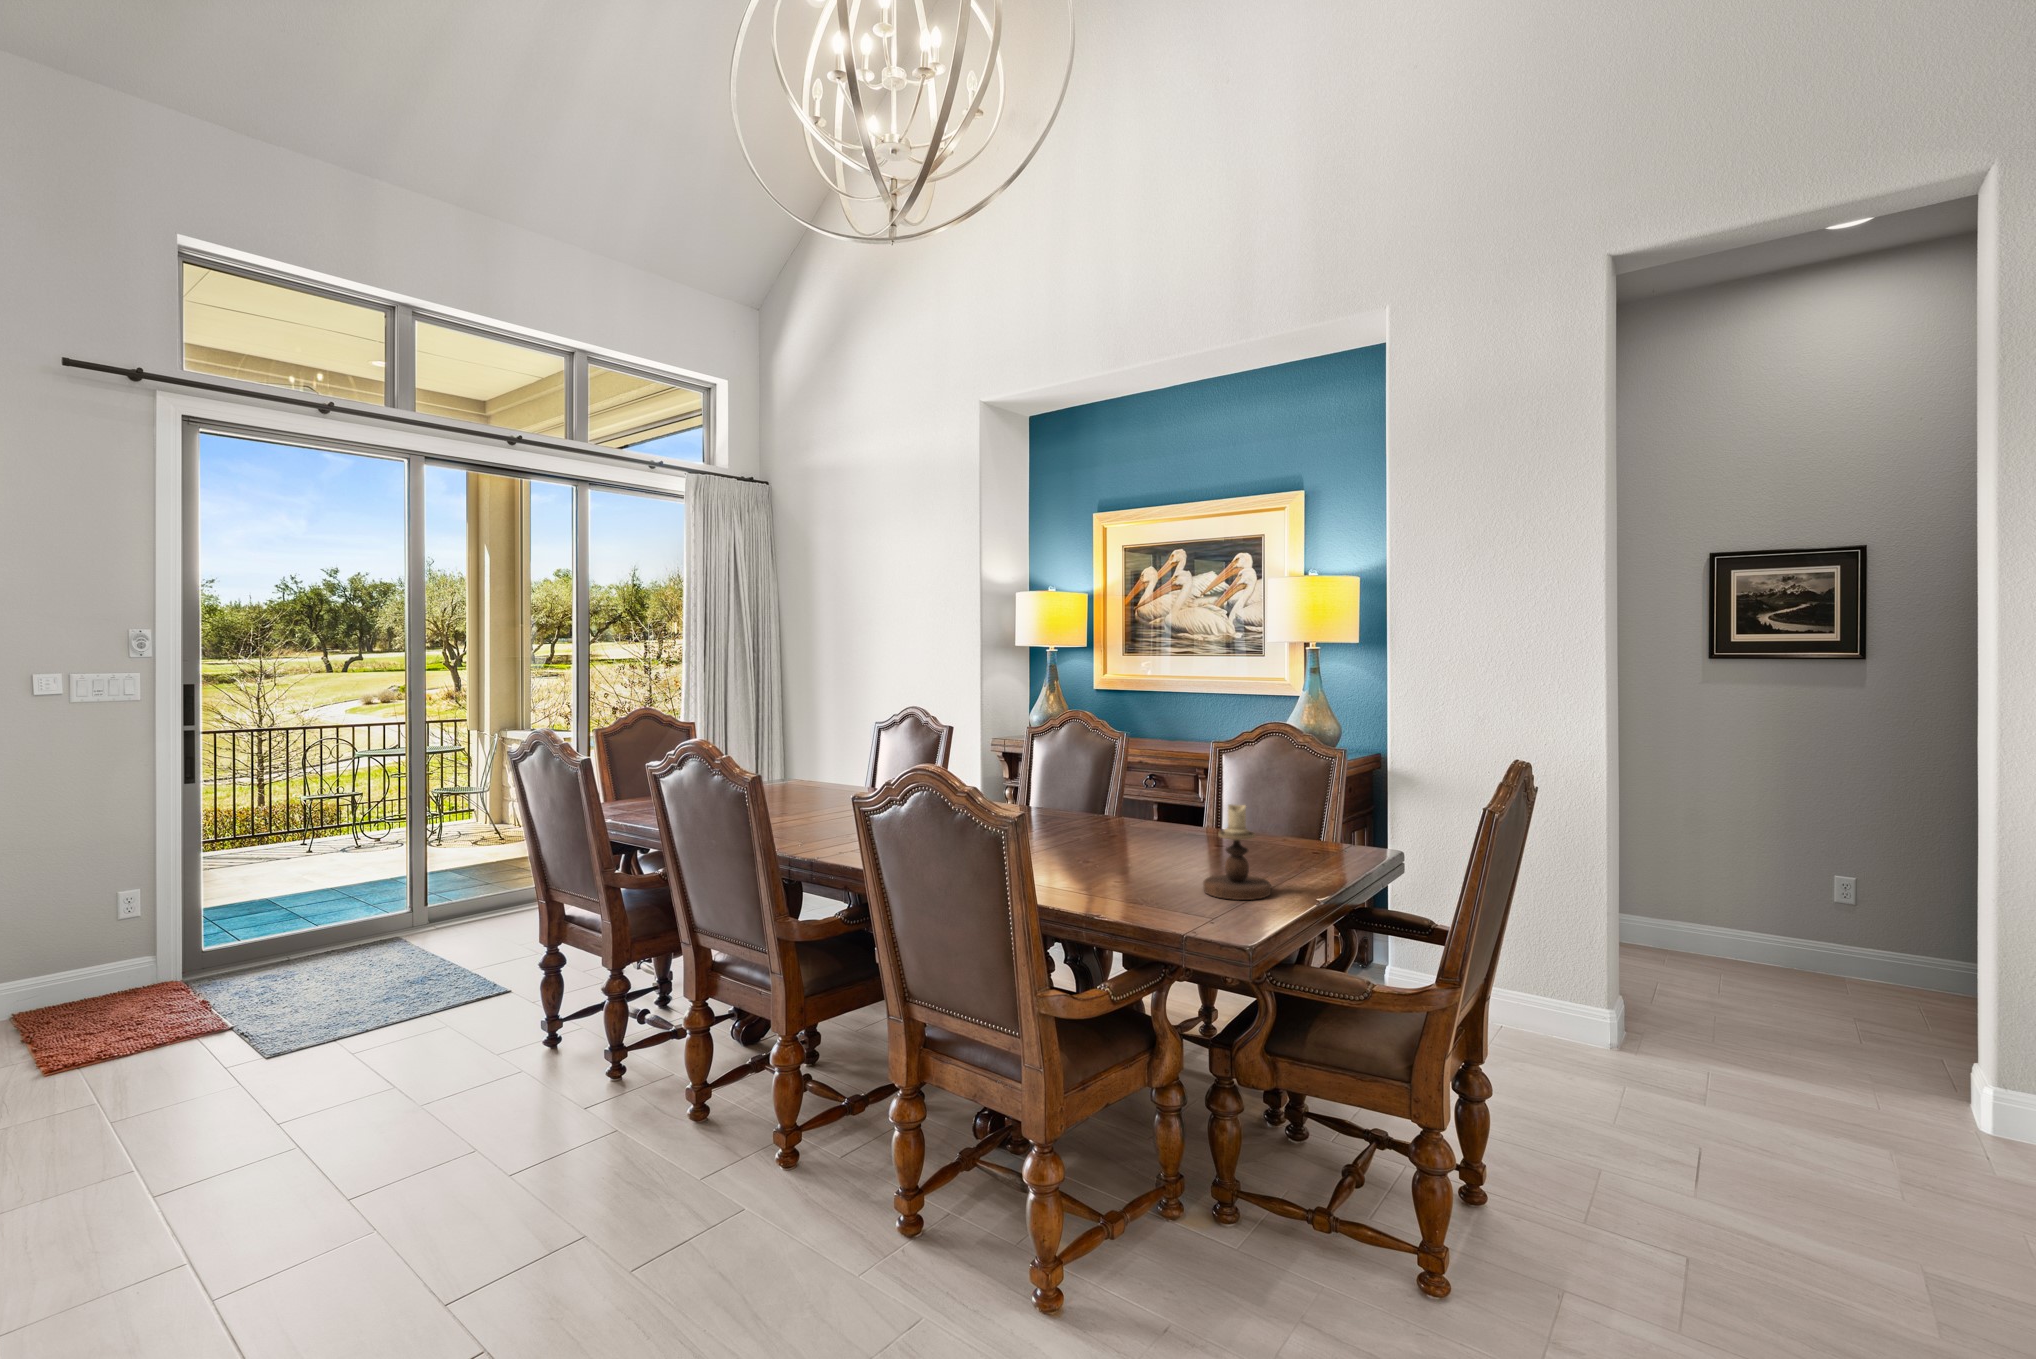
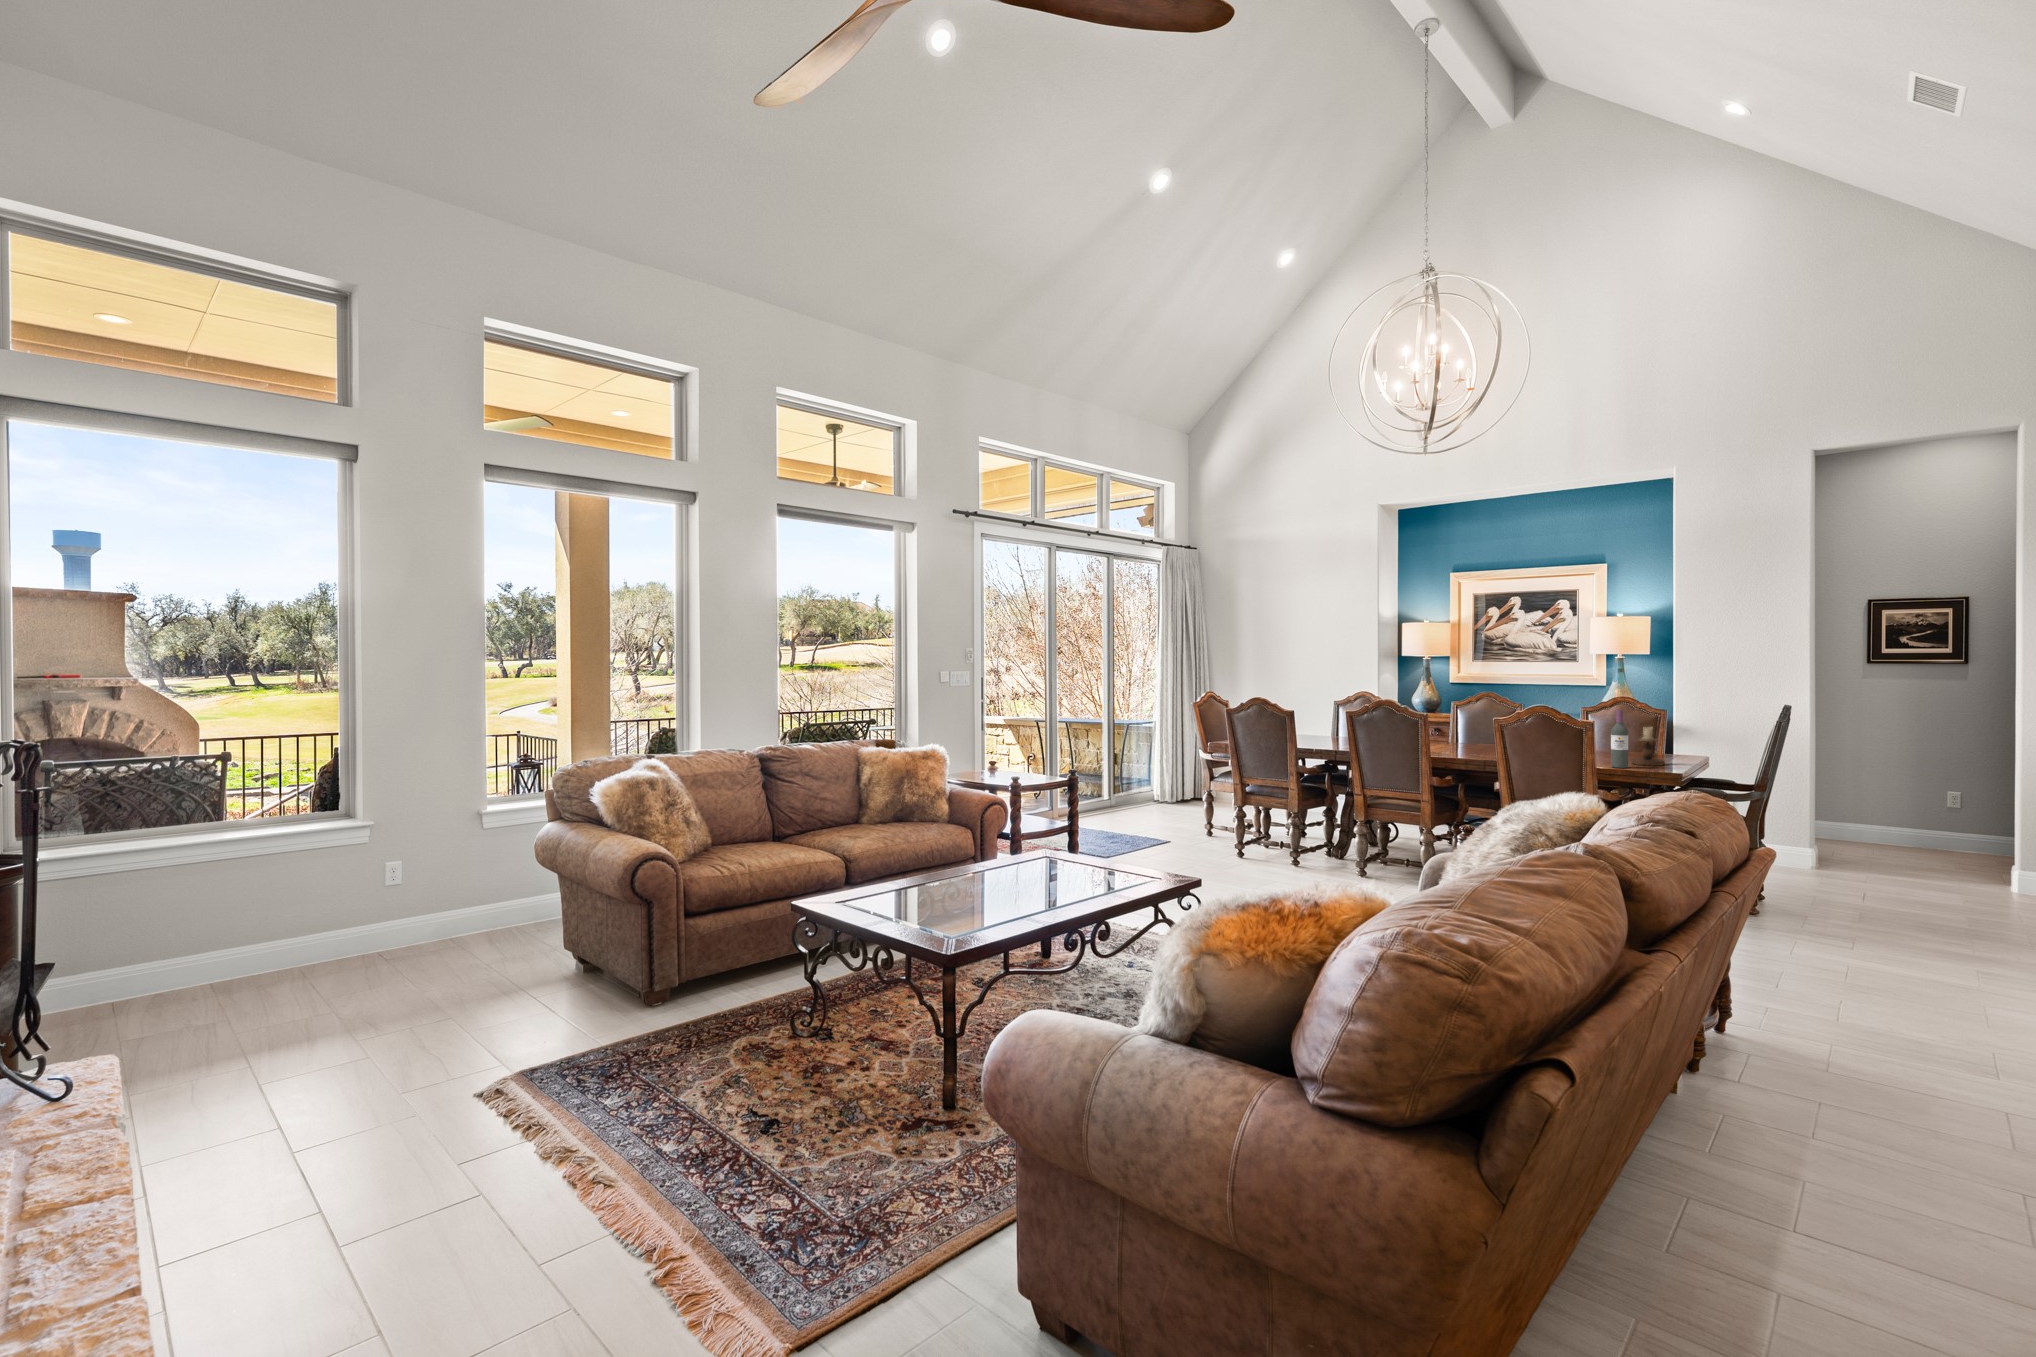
wine bottle: none [1135,770,1171,914] -> present [1611,710,1628,768]

